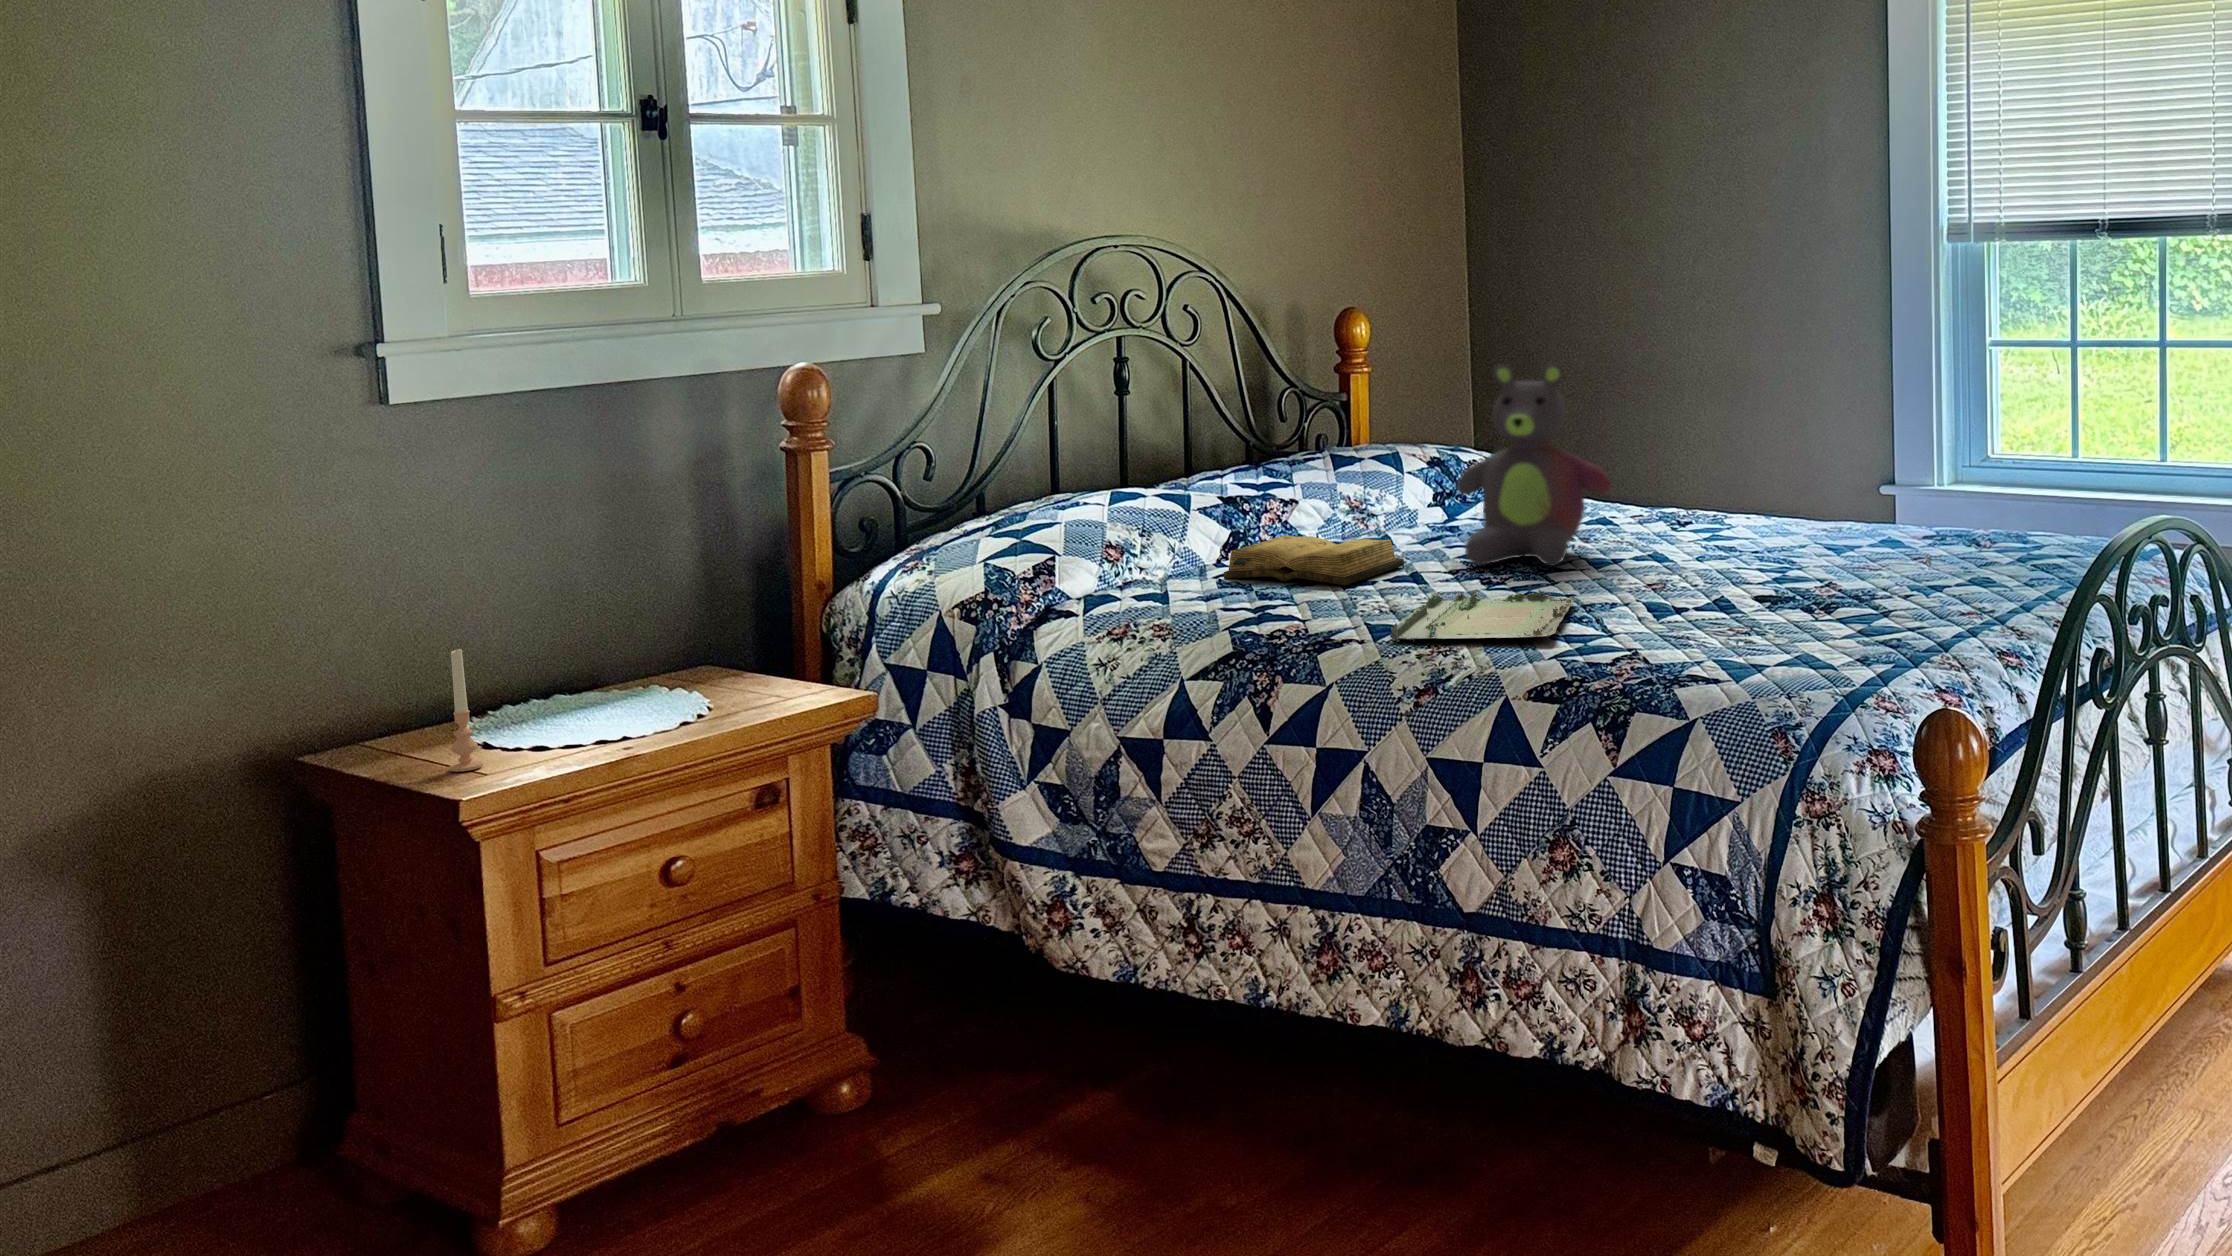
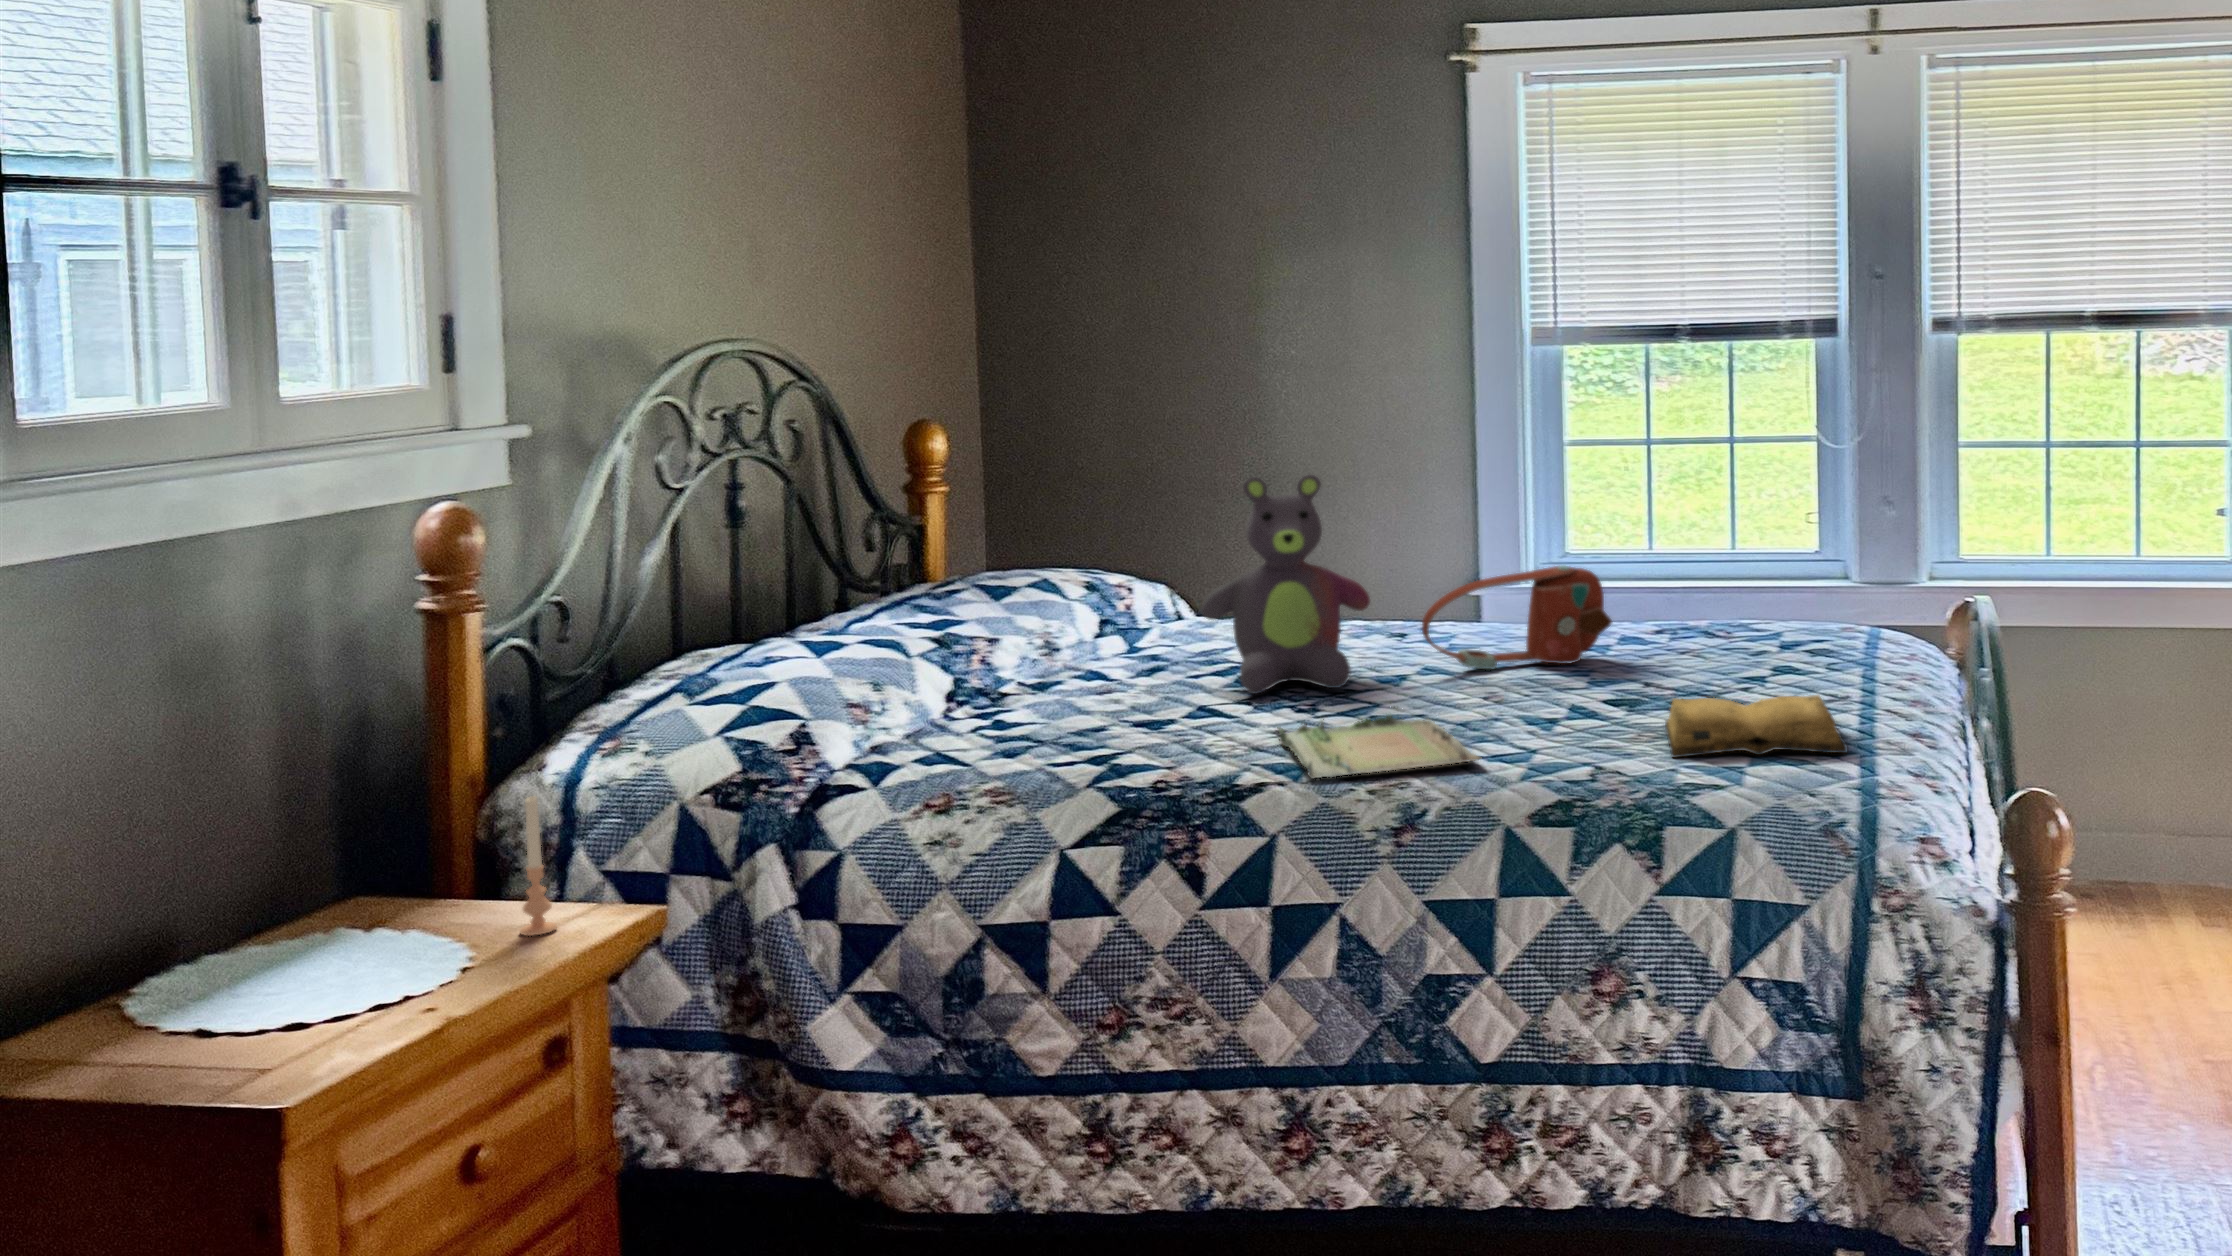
handbag: none [1650,461,1848,560] -> present [1422,565,1612,669]
diary: present [1224,535,1404,585] -> present [1665,695,1848,758]
candle: present [449,649,483,772] -> present [520,796,557,936]

